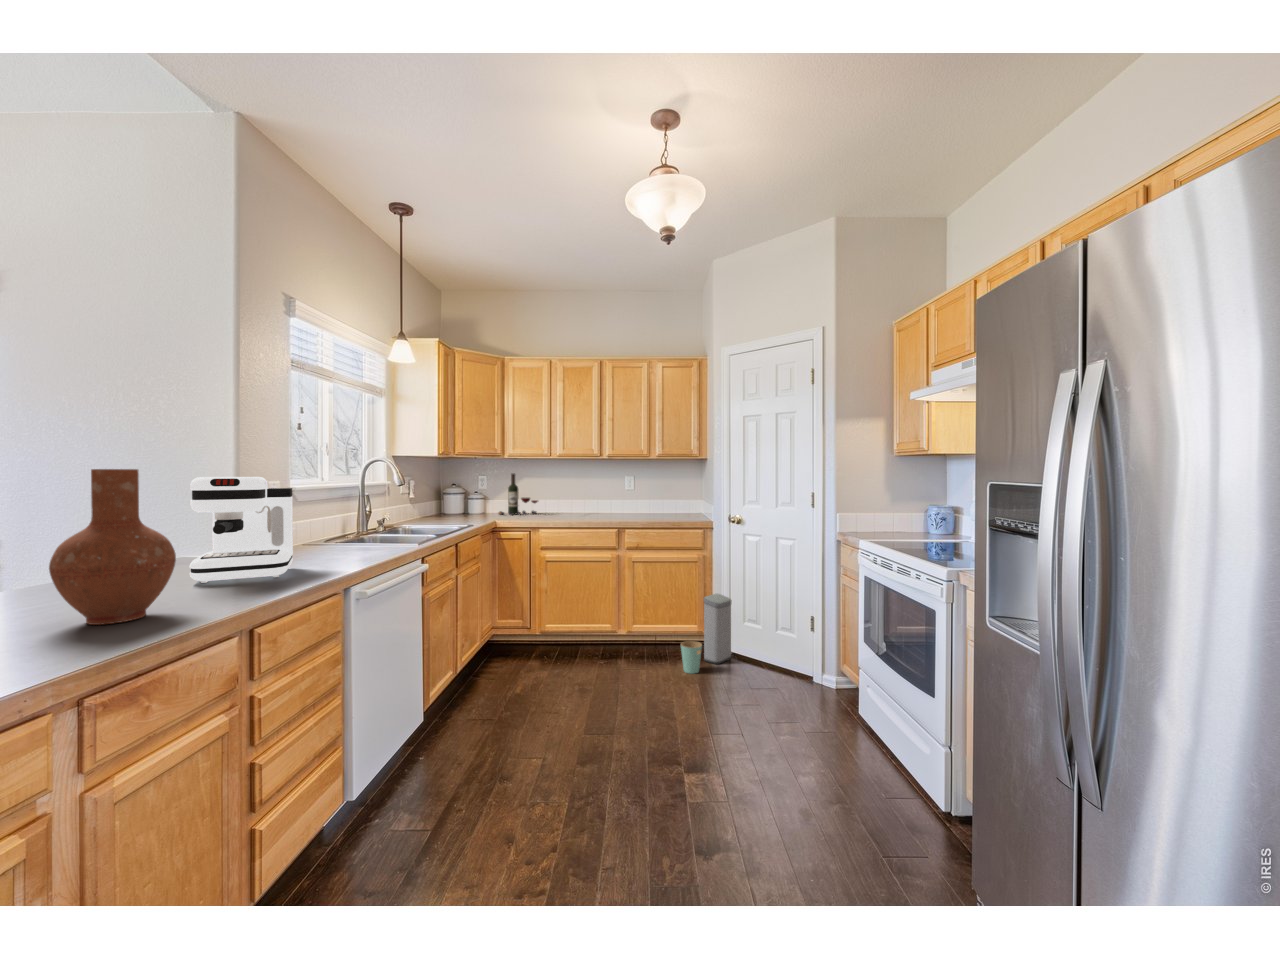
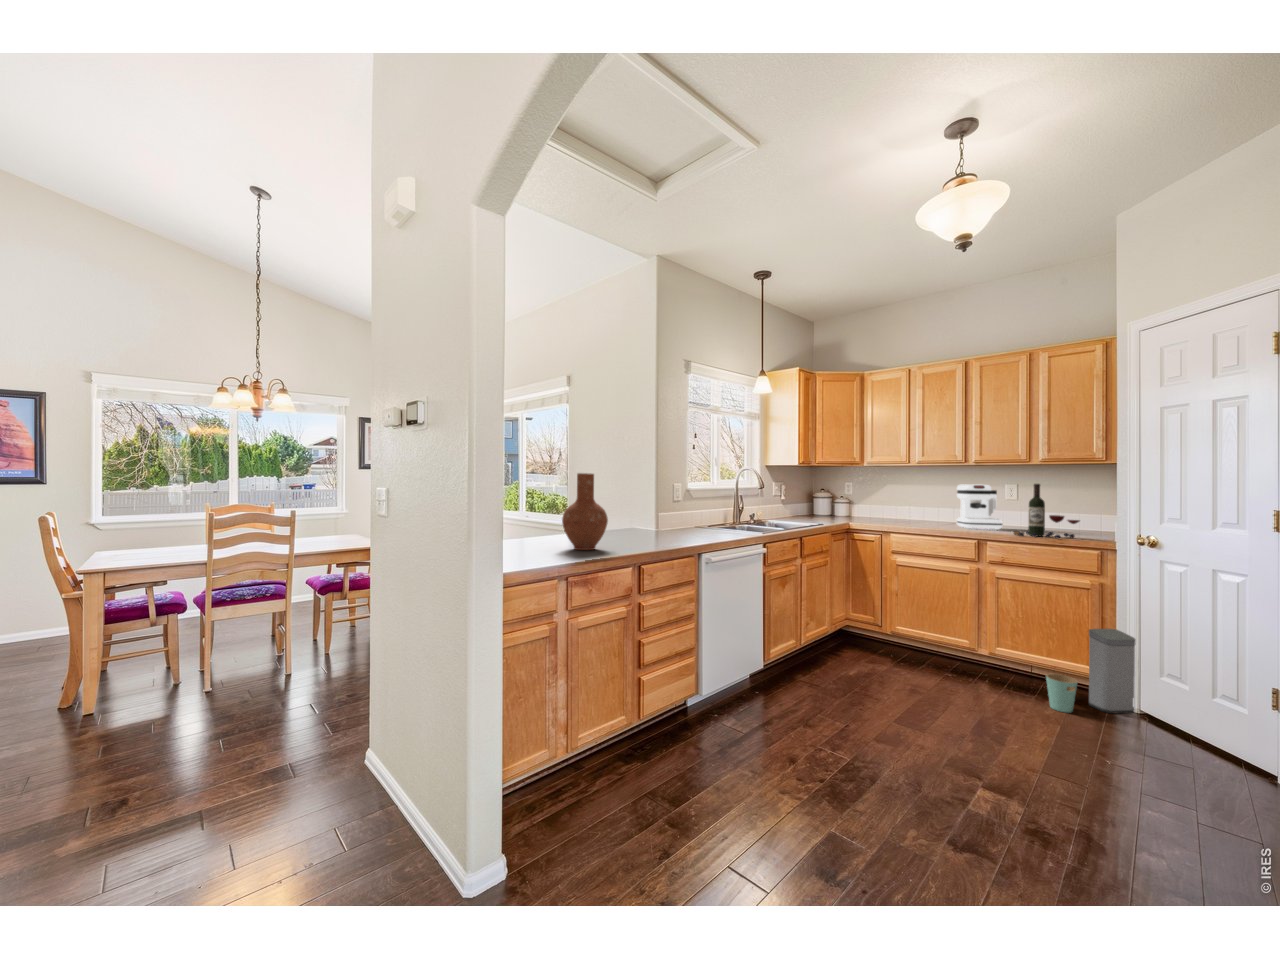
wine bottle: present [499,474,538,515] -> present [1014,484,1079,538]
coffee maker: present [190,477,293,583] -> present [957,485,1003,530]

